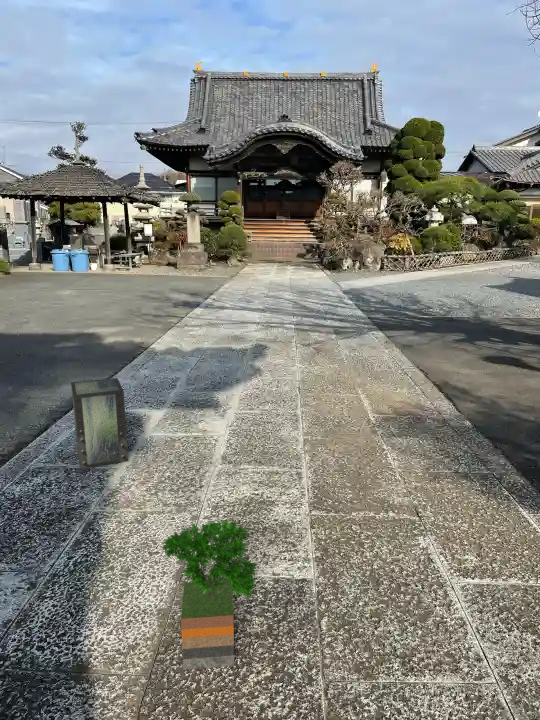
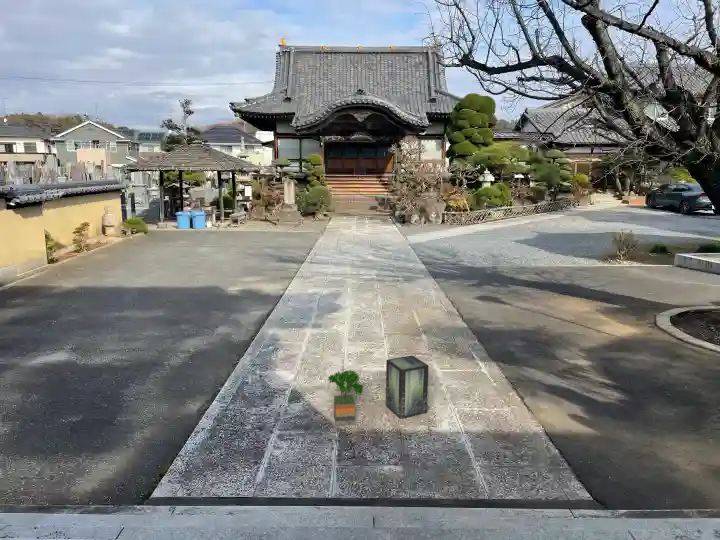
storage box: present [71,378,128,469] -> present [386,355,429,419]

